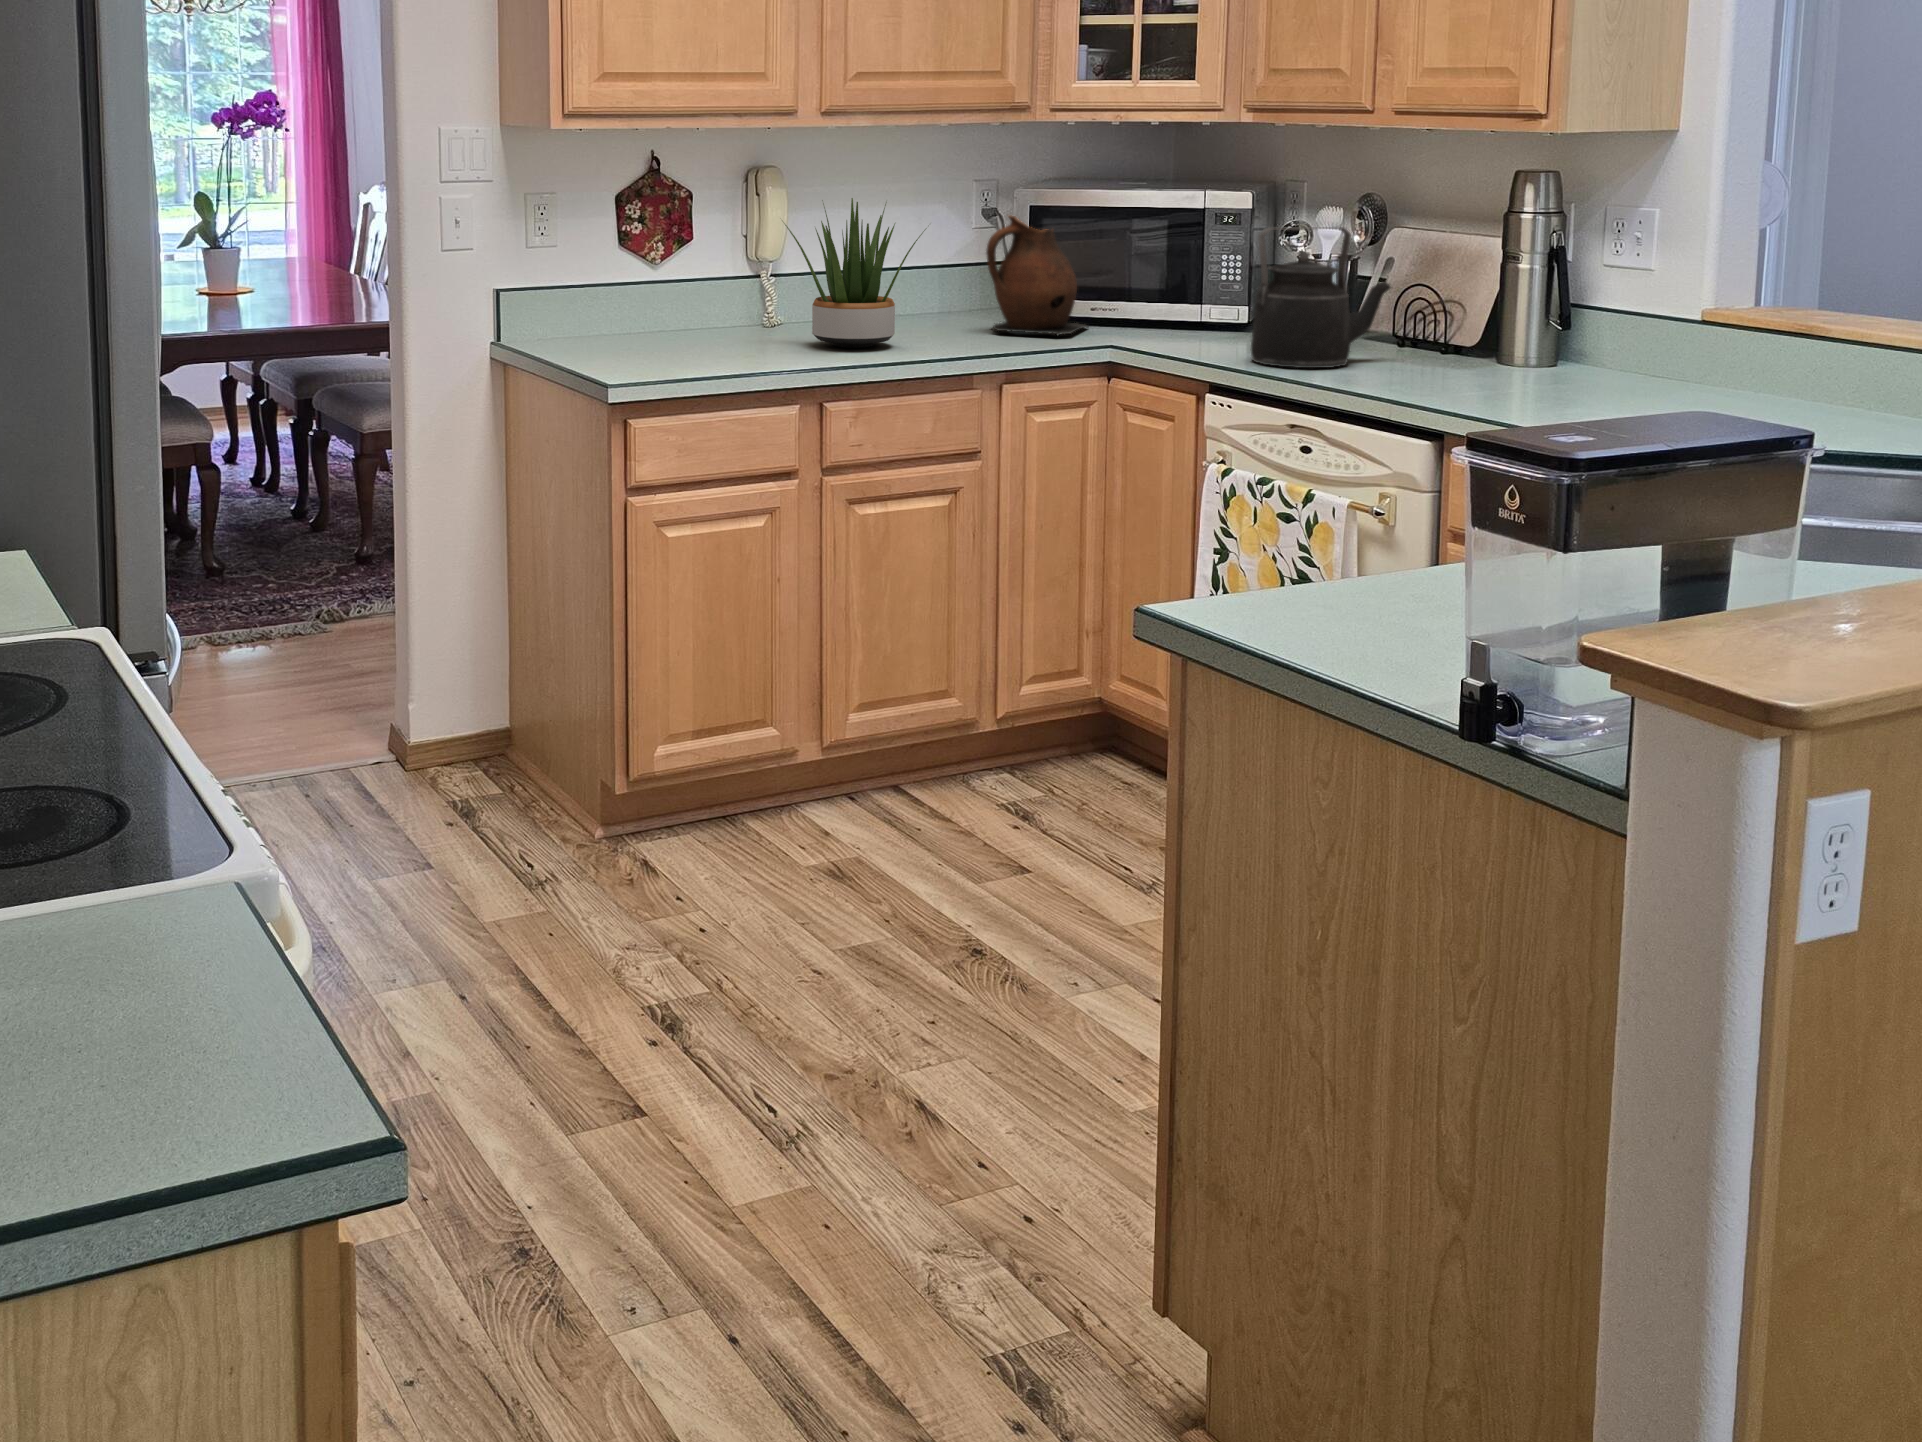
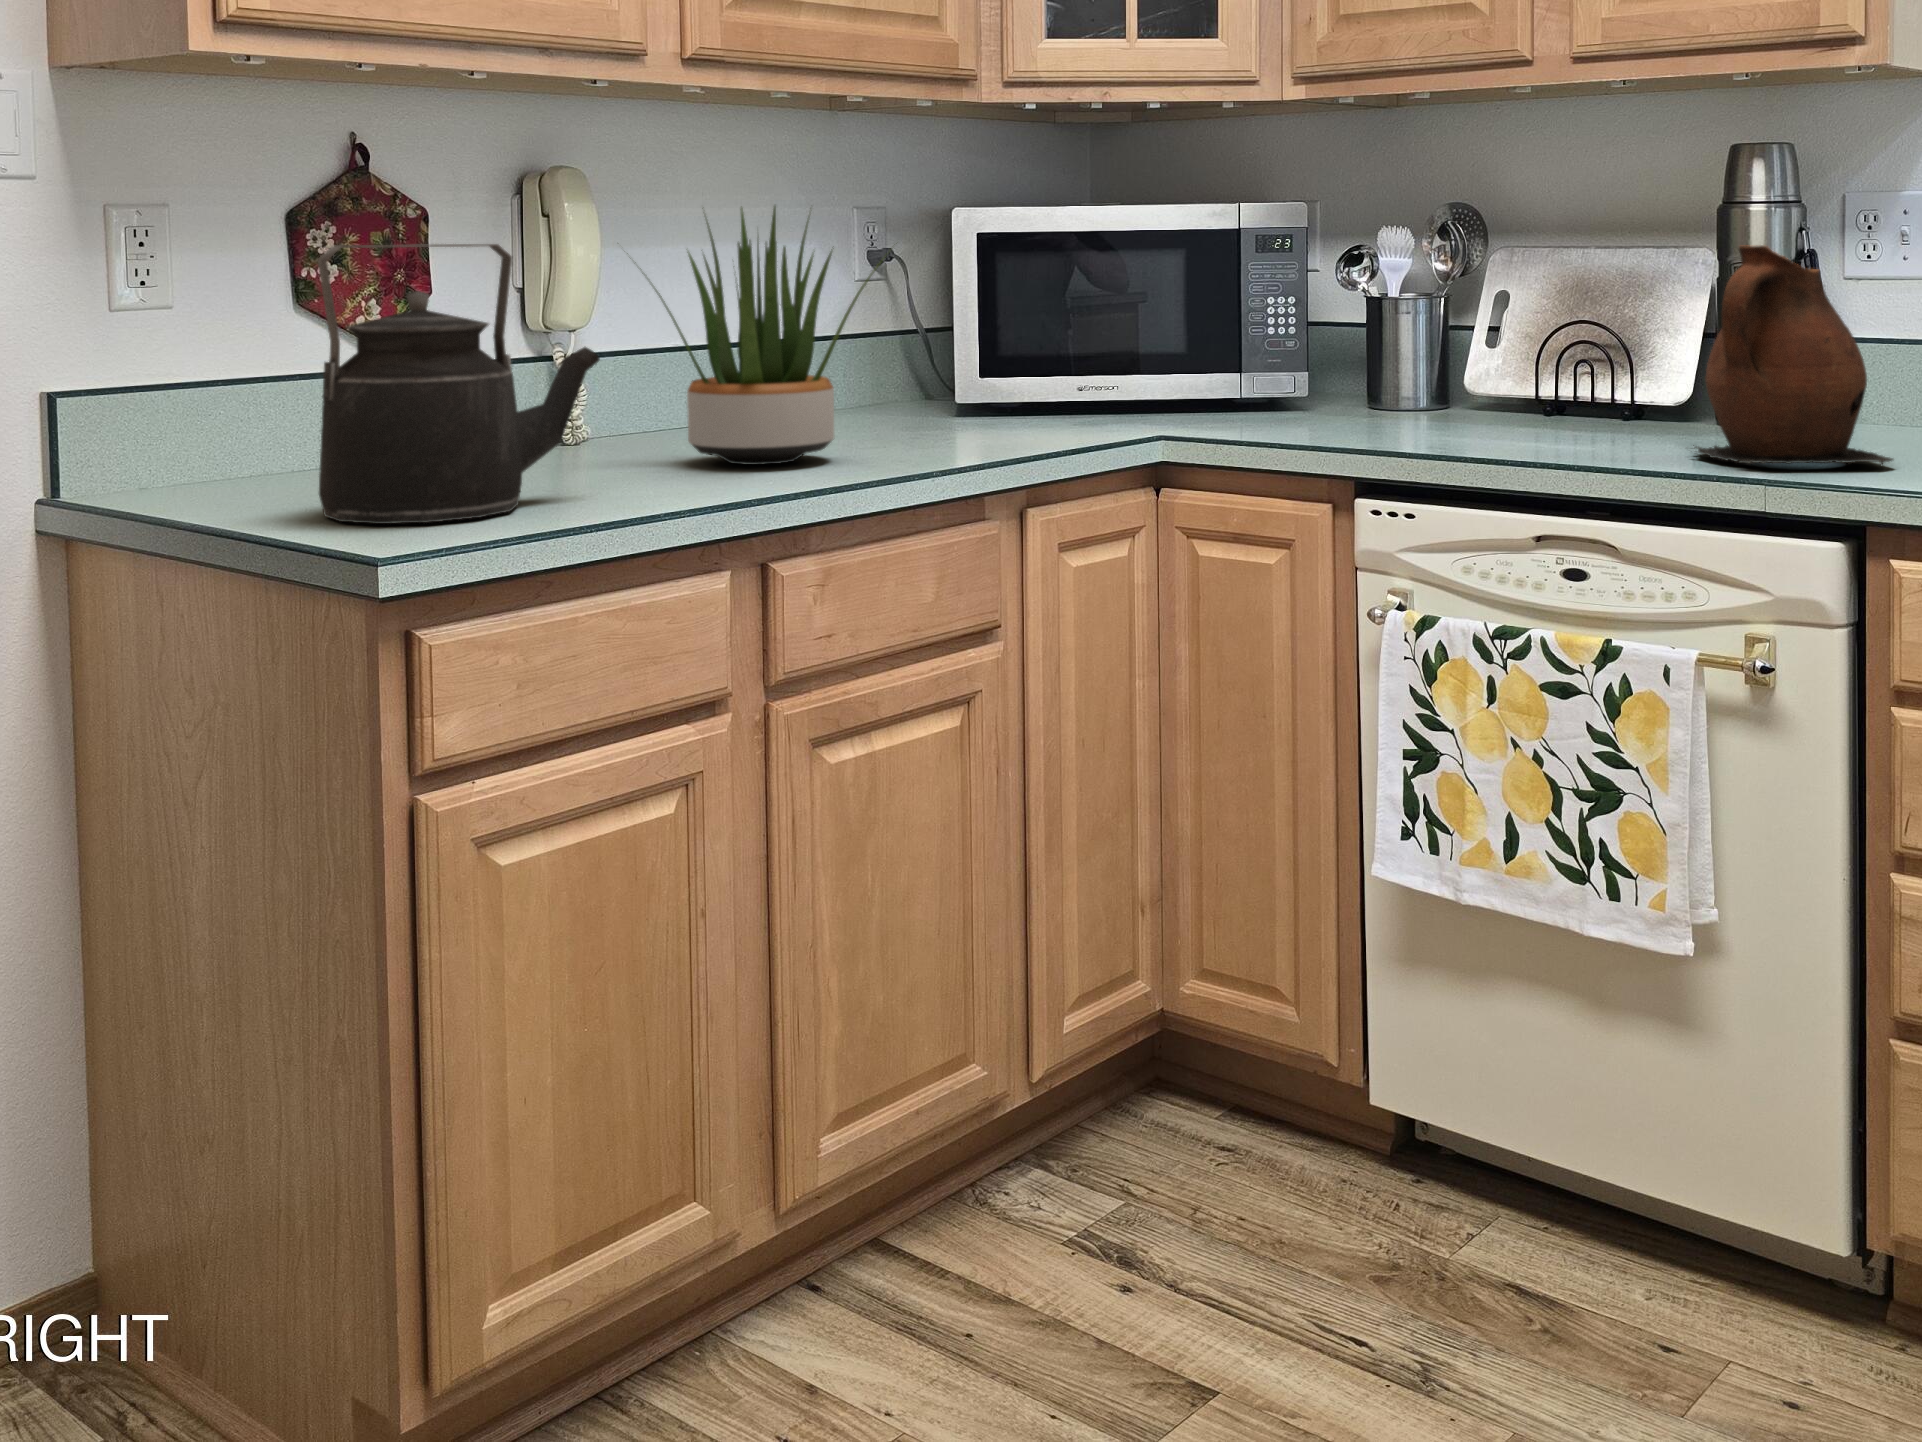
ceramic pitcher: present [986,215,1088,335] -> present [1693,245,1893,465]
kettle: present [1251,227,1391,368] -> present [317,244,600,524]

